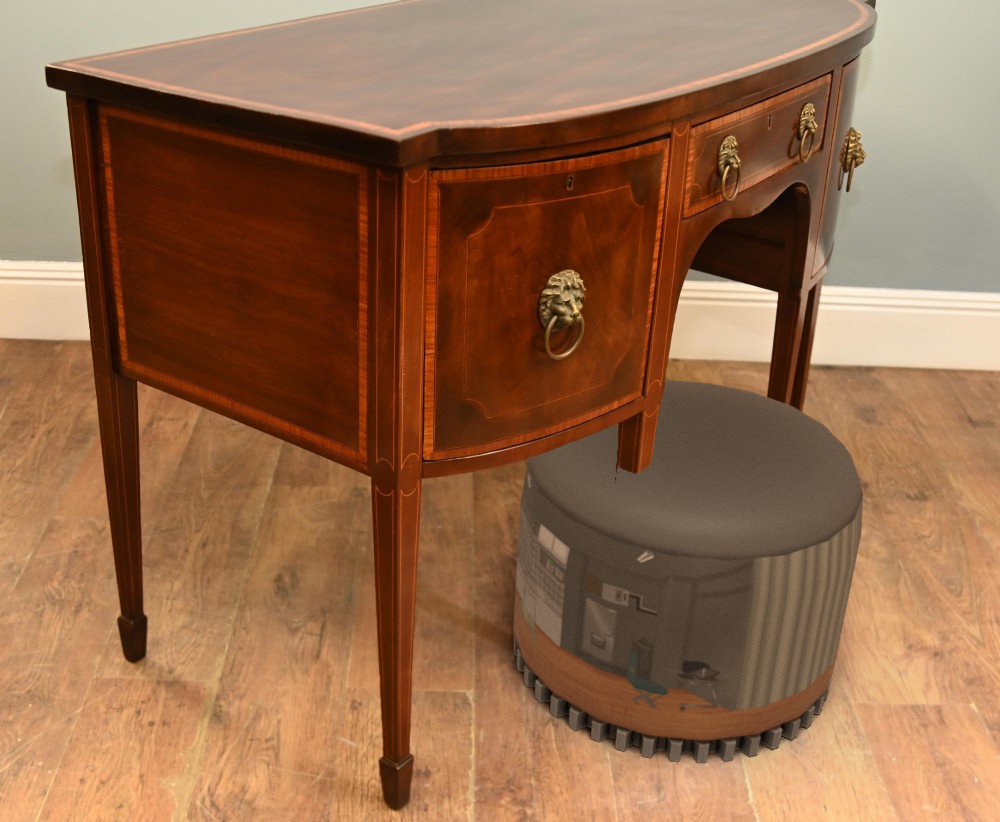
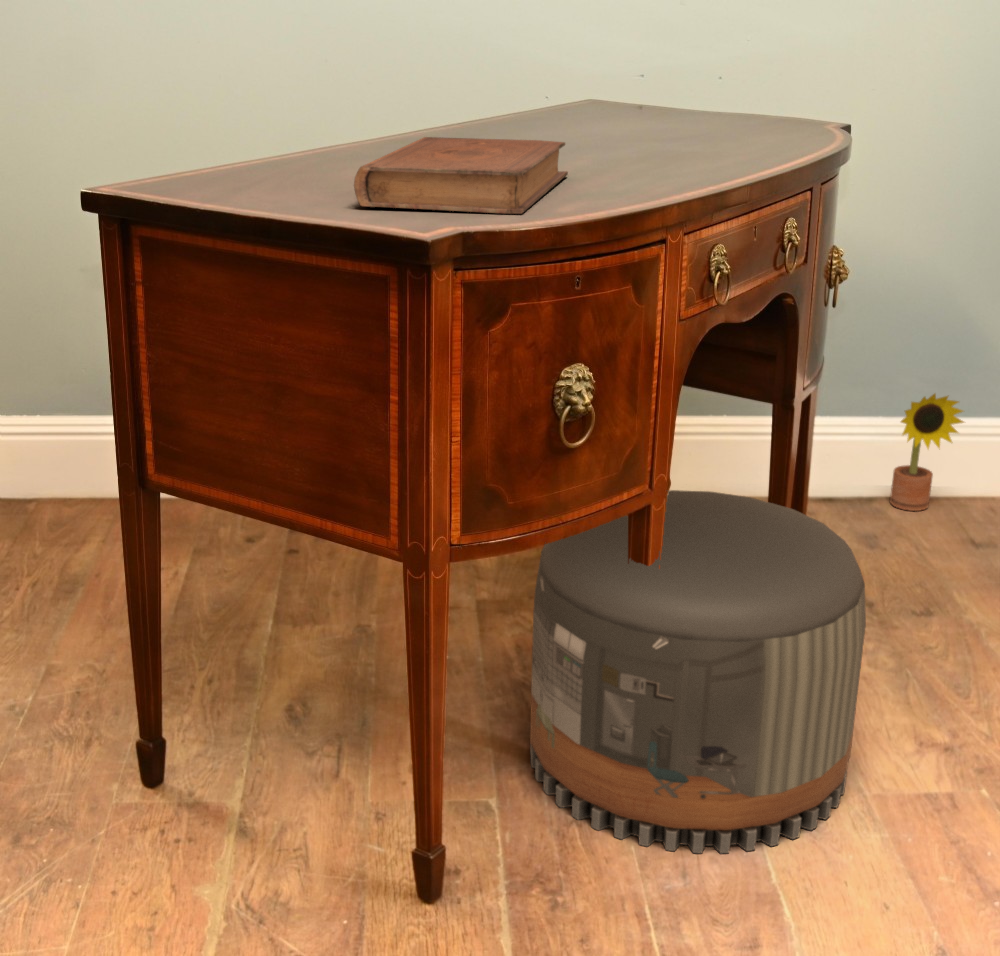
book: none [328,6,571,103] -> present [354,137,568,214]
decorative plant: none [889,271,971,385] -> present [890,394,964,511]

